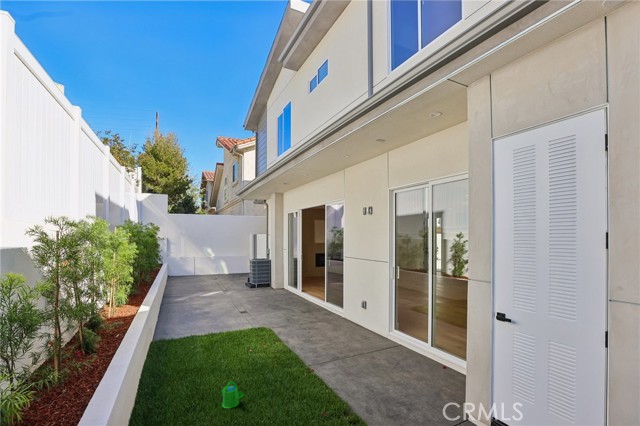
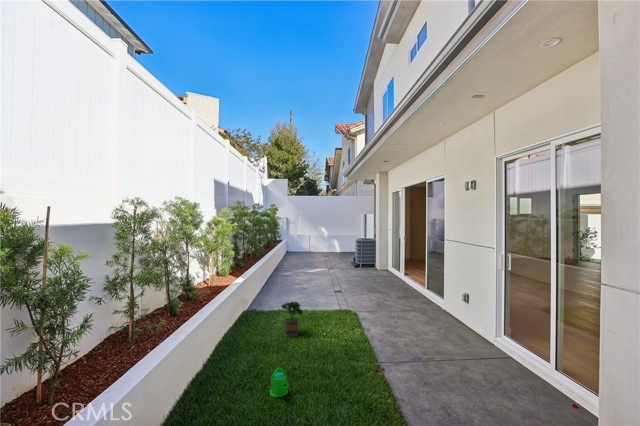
potted tree: none [206,323,230,359] -> present [282,302,303,337]

